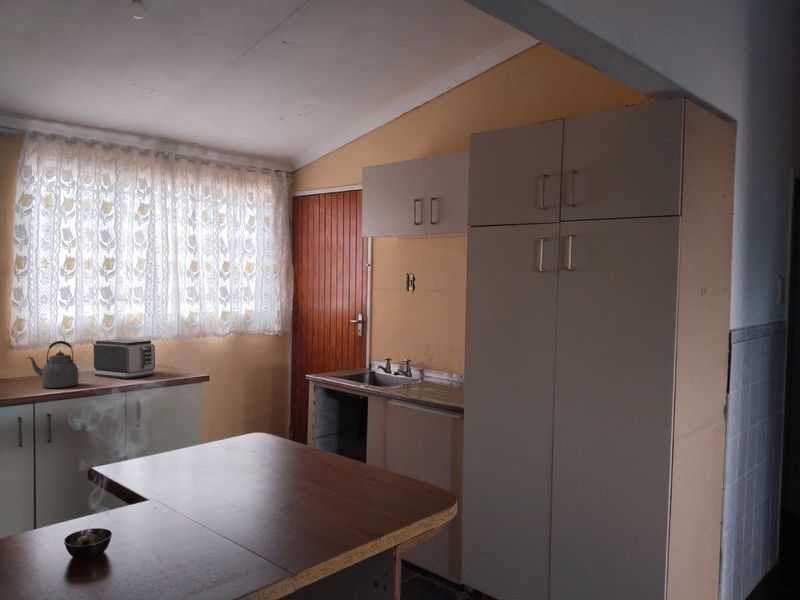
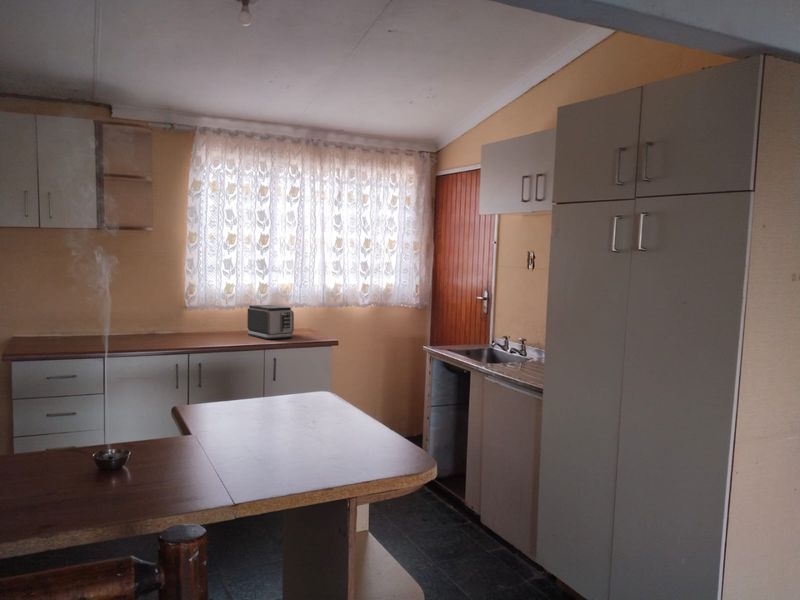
kettle: present [28,341,78,388] -> none [190,304,228,343]

